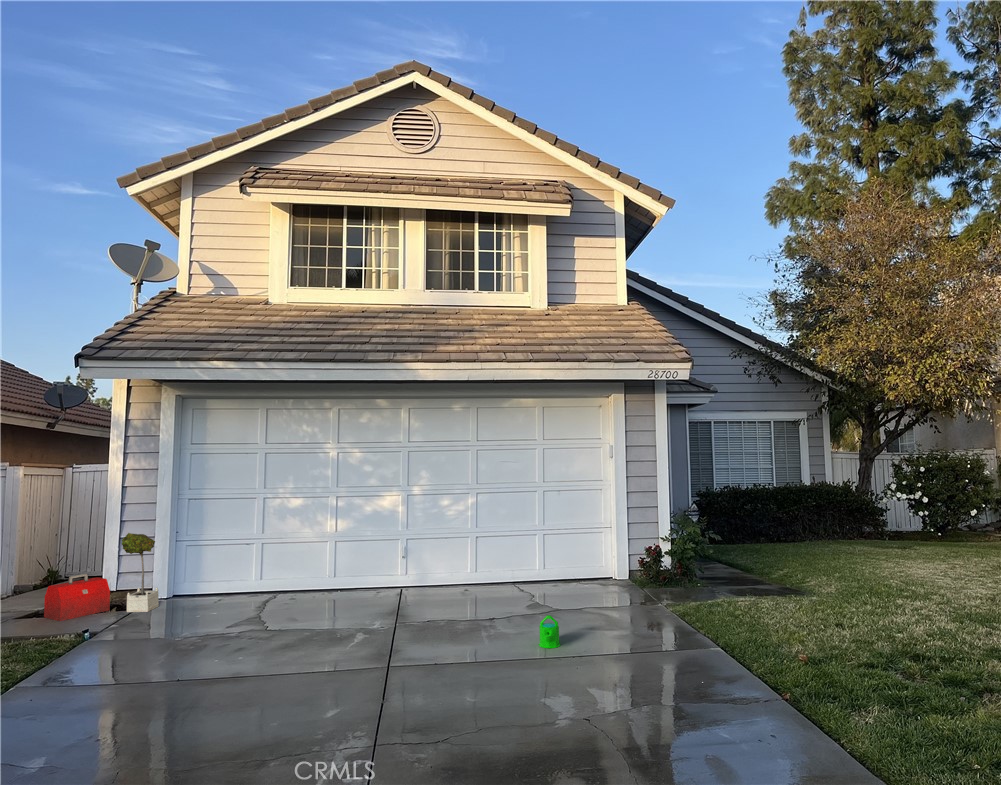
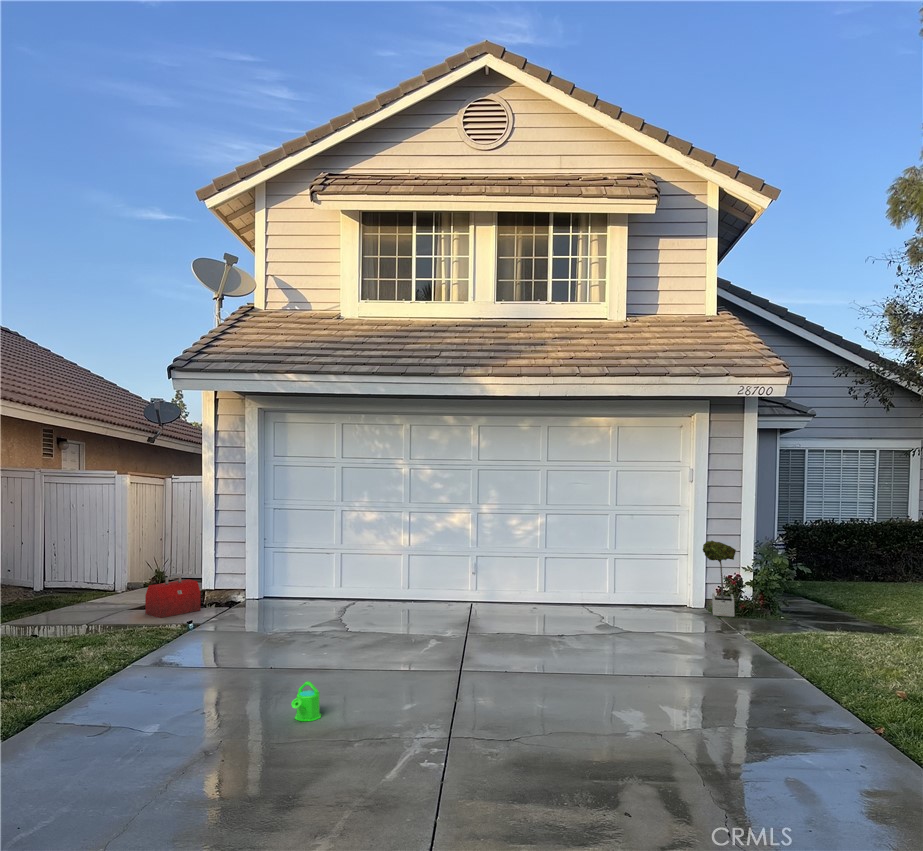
potted tree: present [122,533,159,612] -> present [703,541,736,617]
watering can: present [538,615,560,648] -> present [291,682,321,721]

